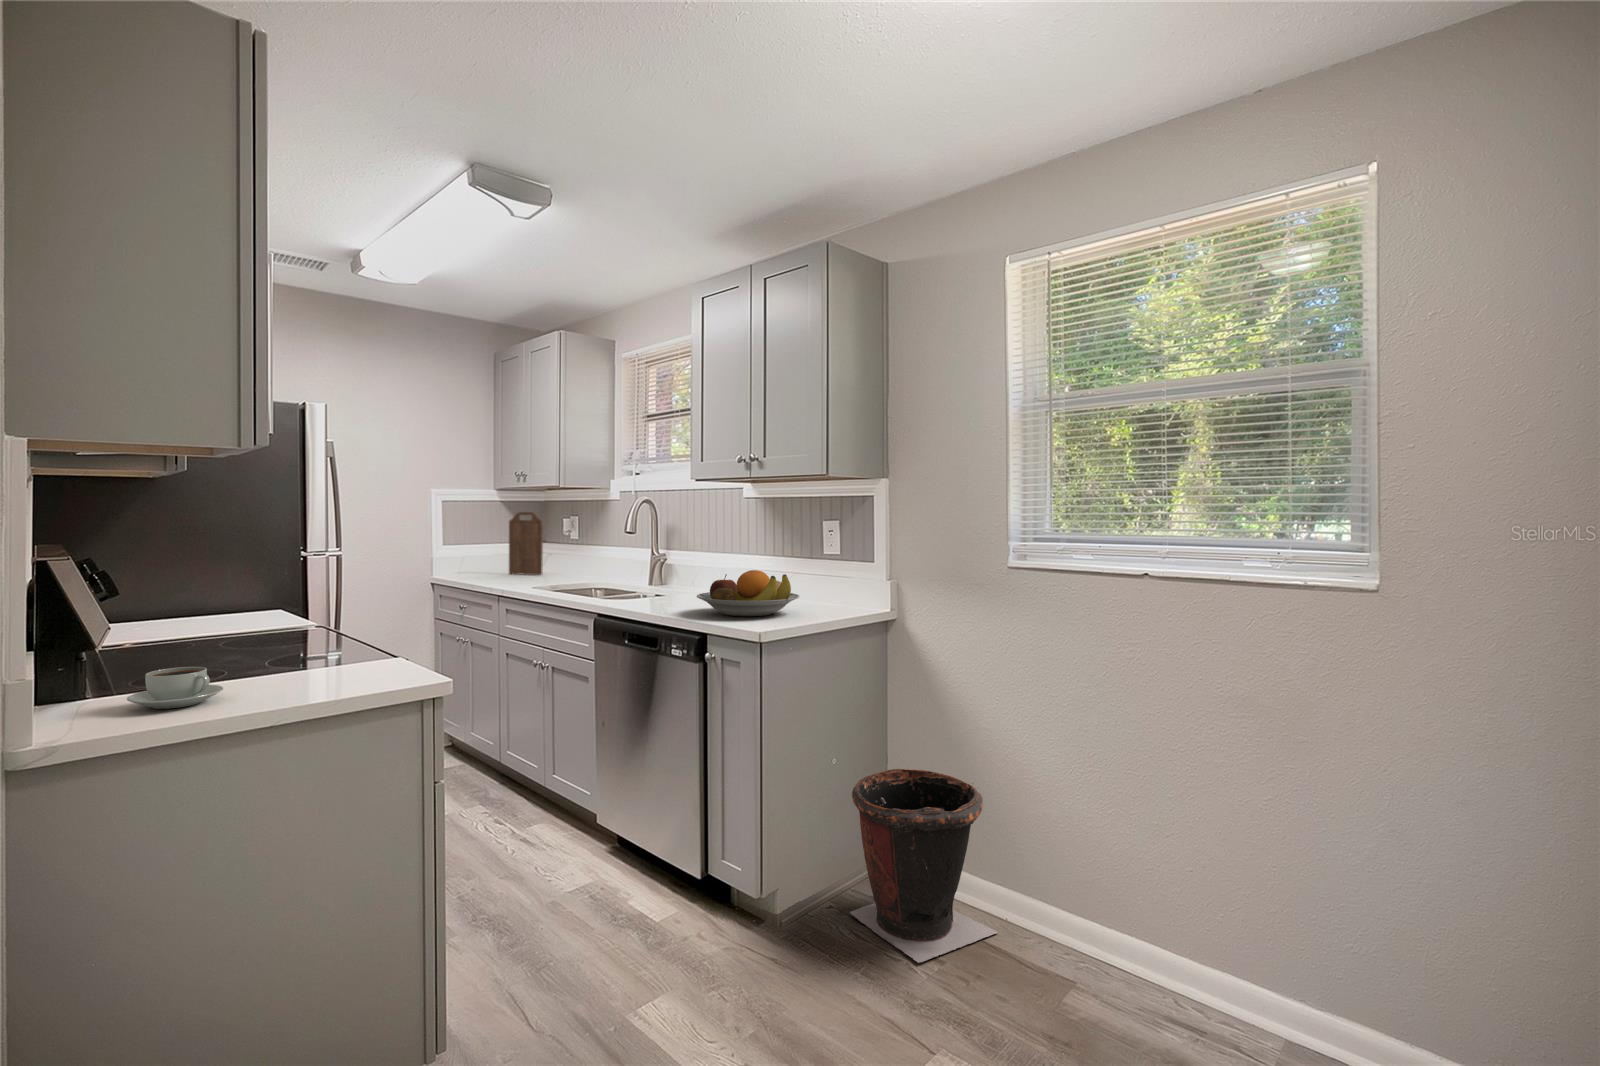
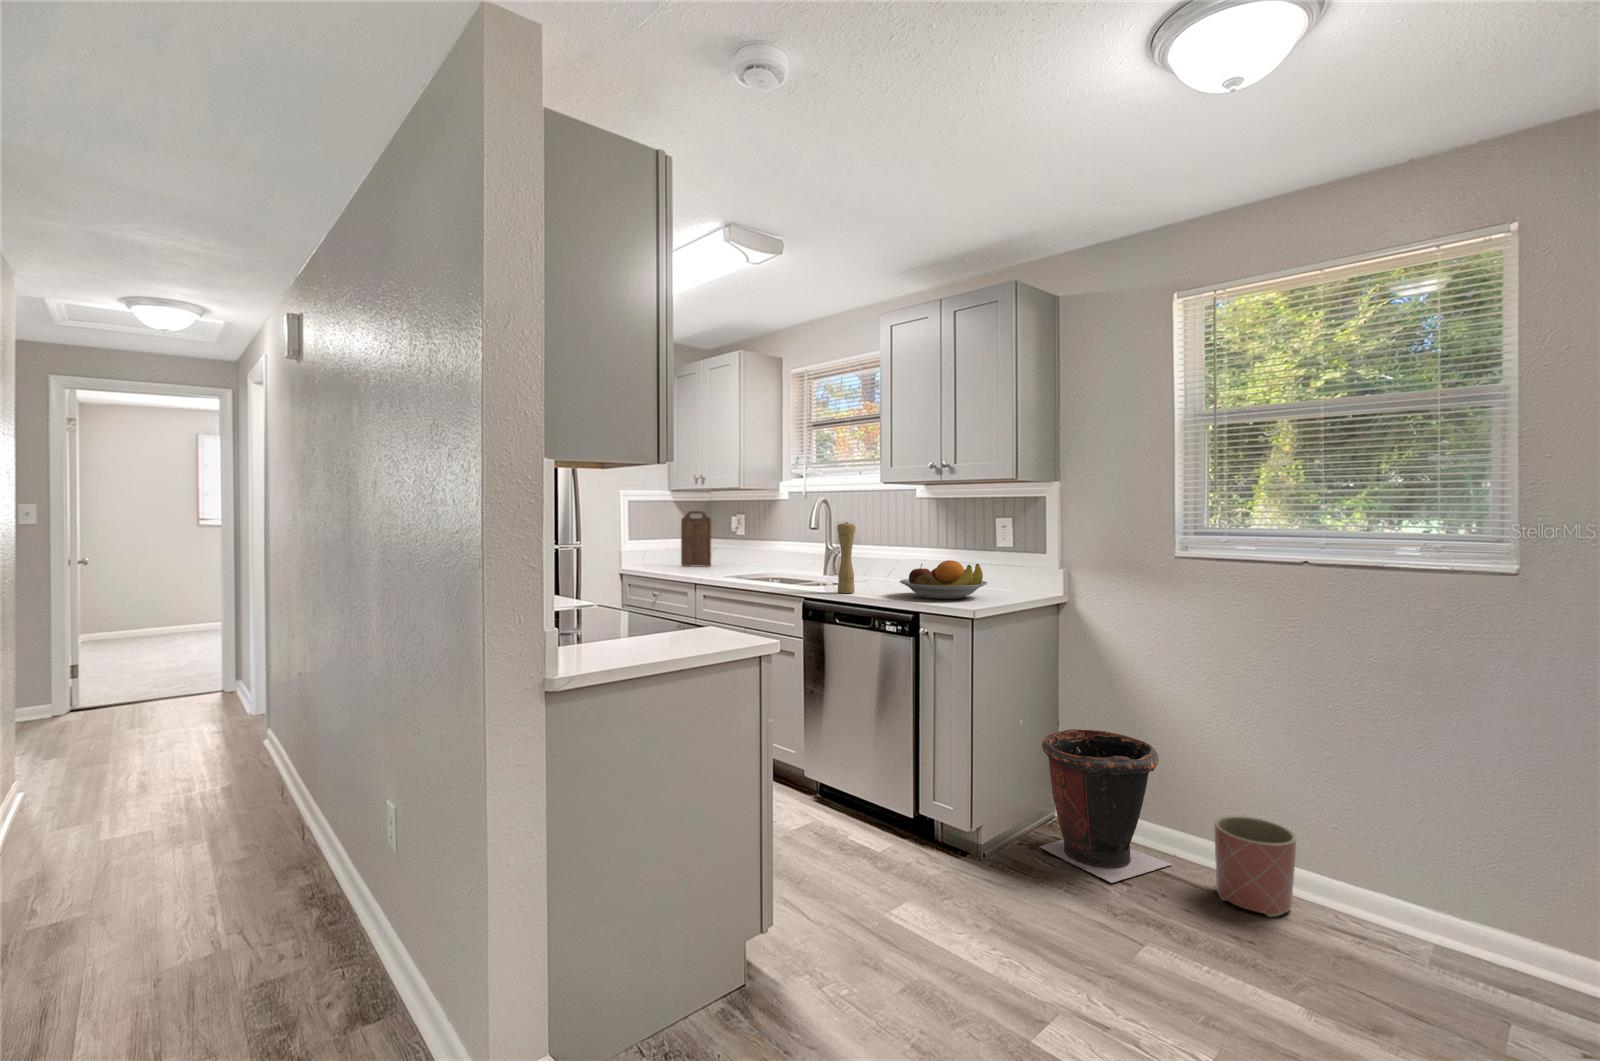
pepper mill: none [631,524,652,609] -> present [837,522,855,593]
coffee cup: present [127,667,223,709] -> none [602,626,655,654]
planter: none [1038,877,1128,1007] -> present [1214,816,1296,917]

